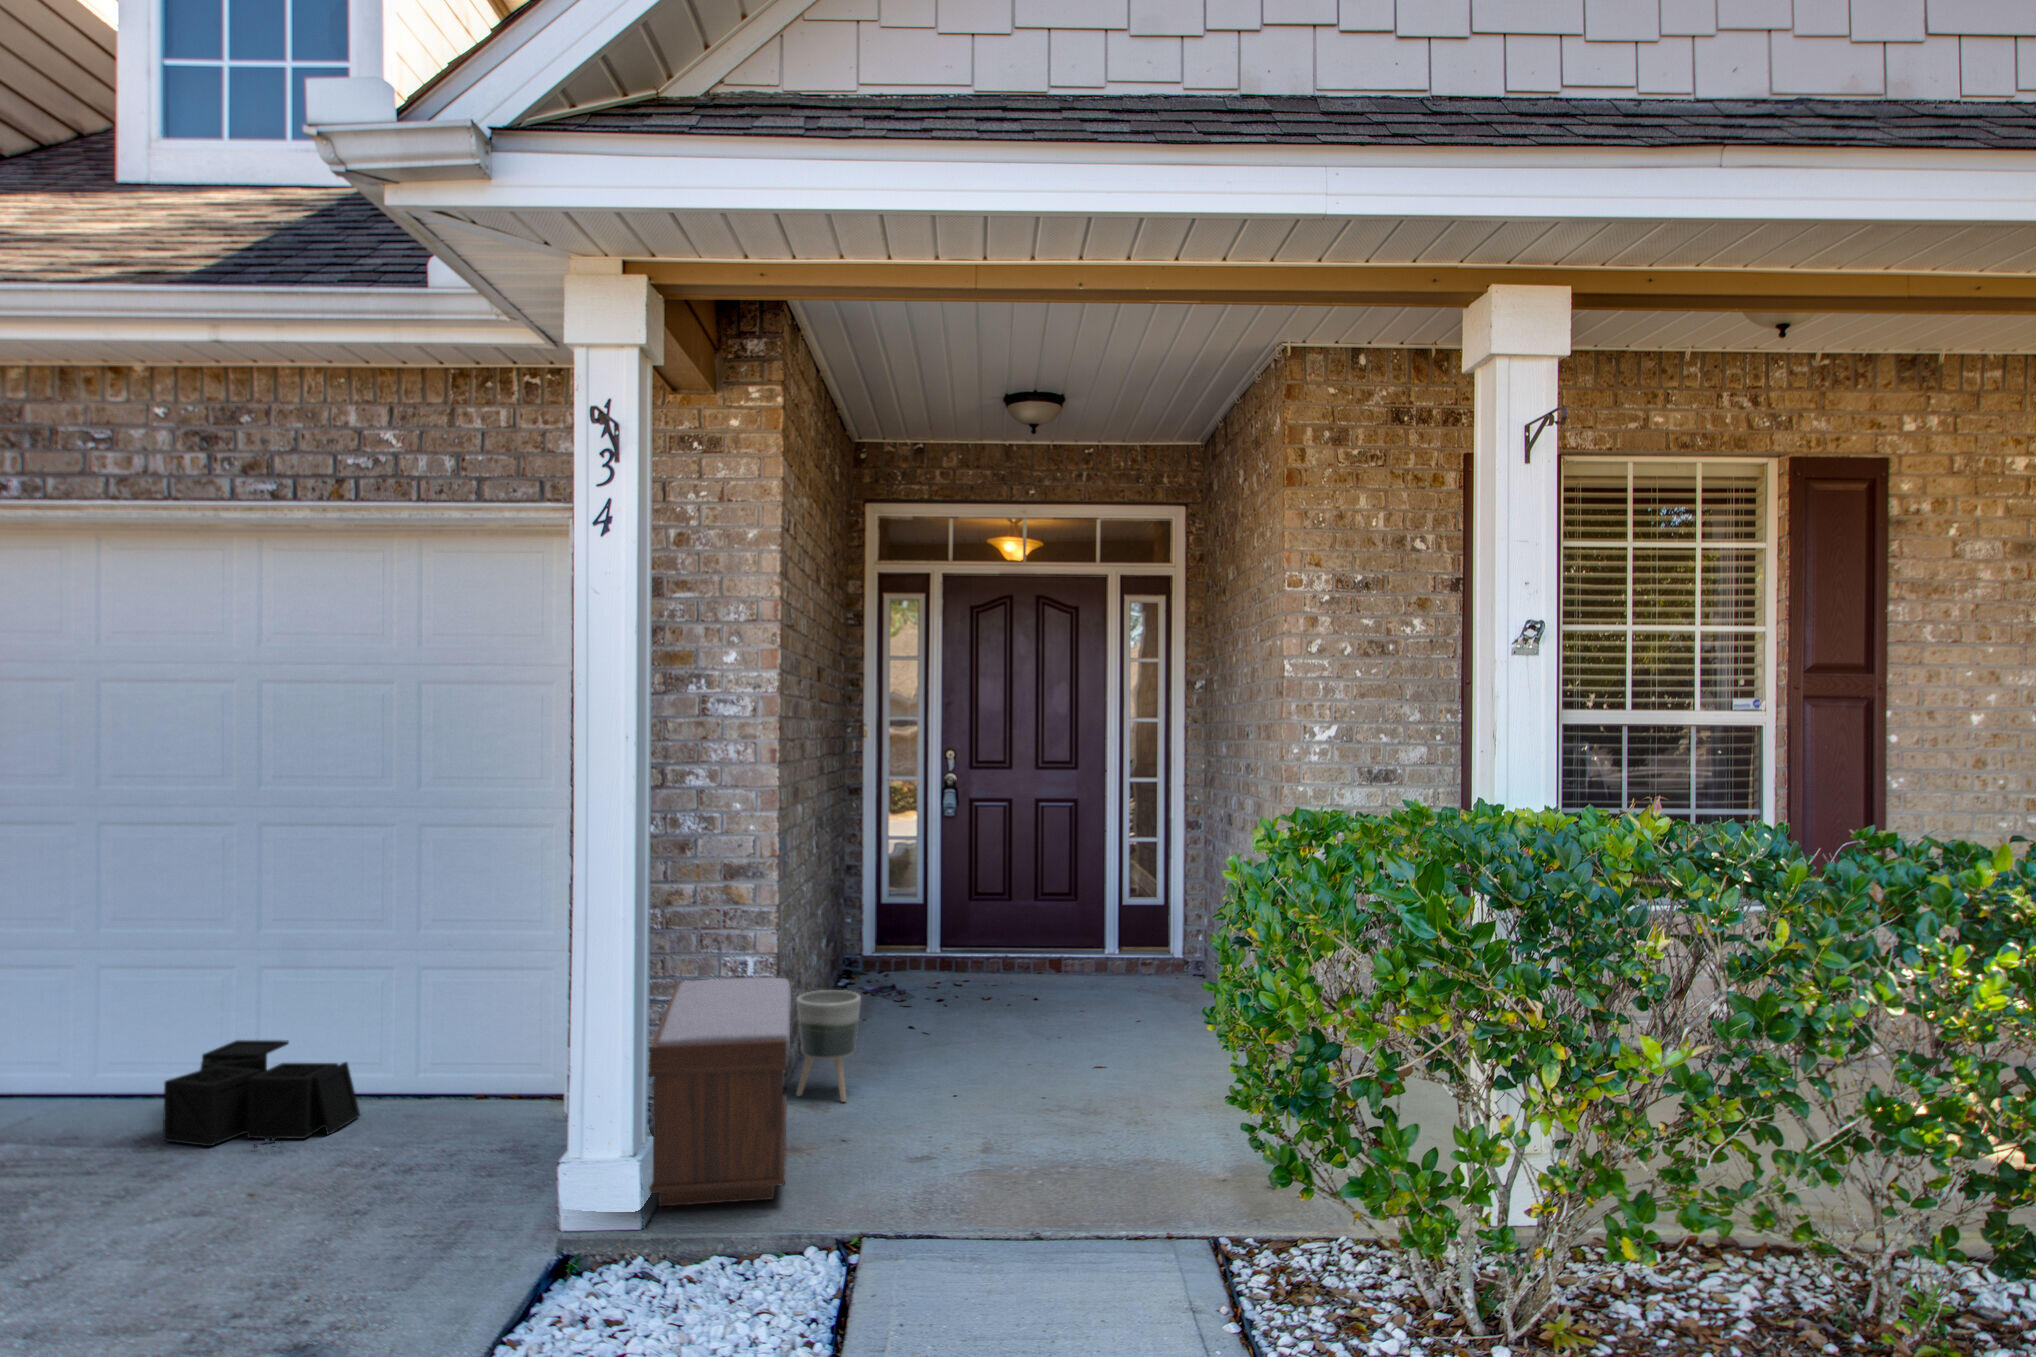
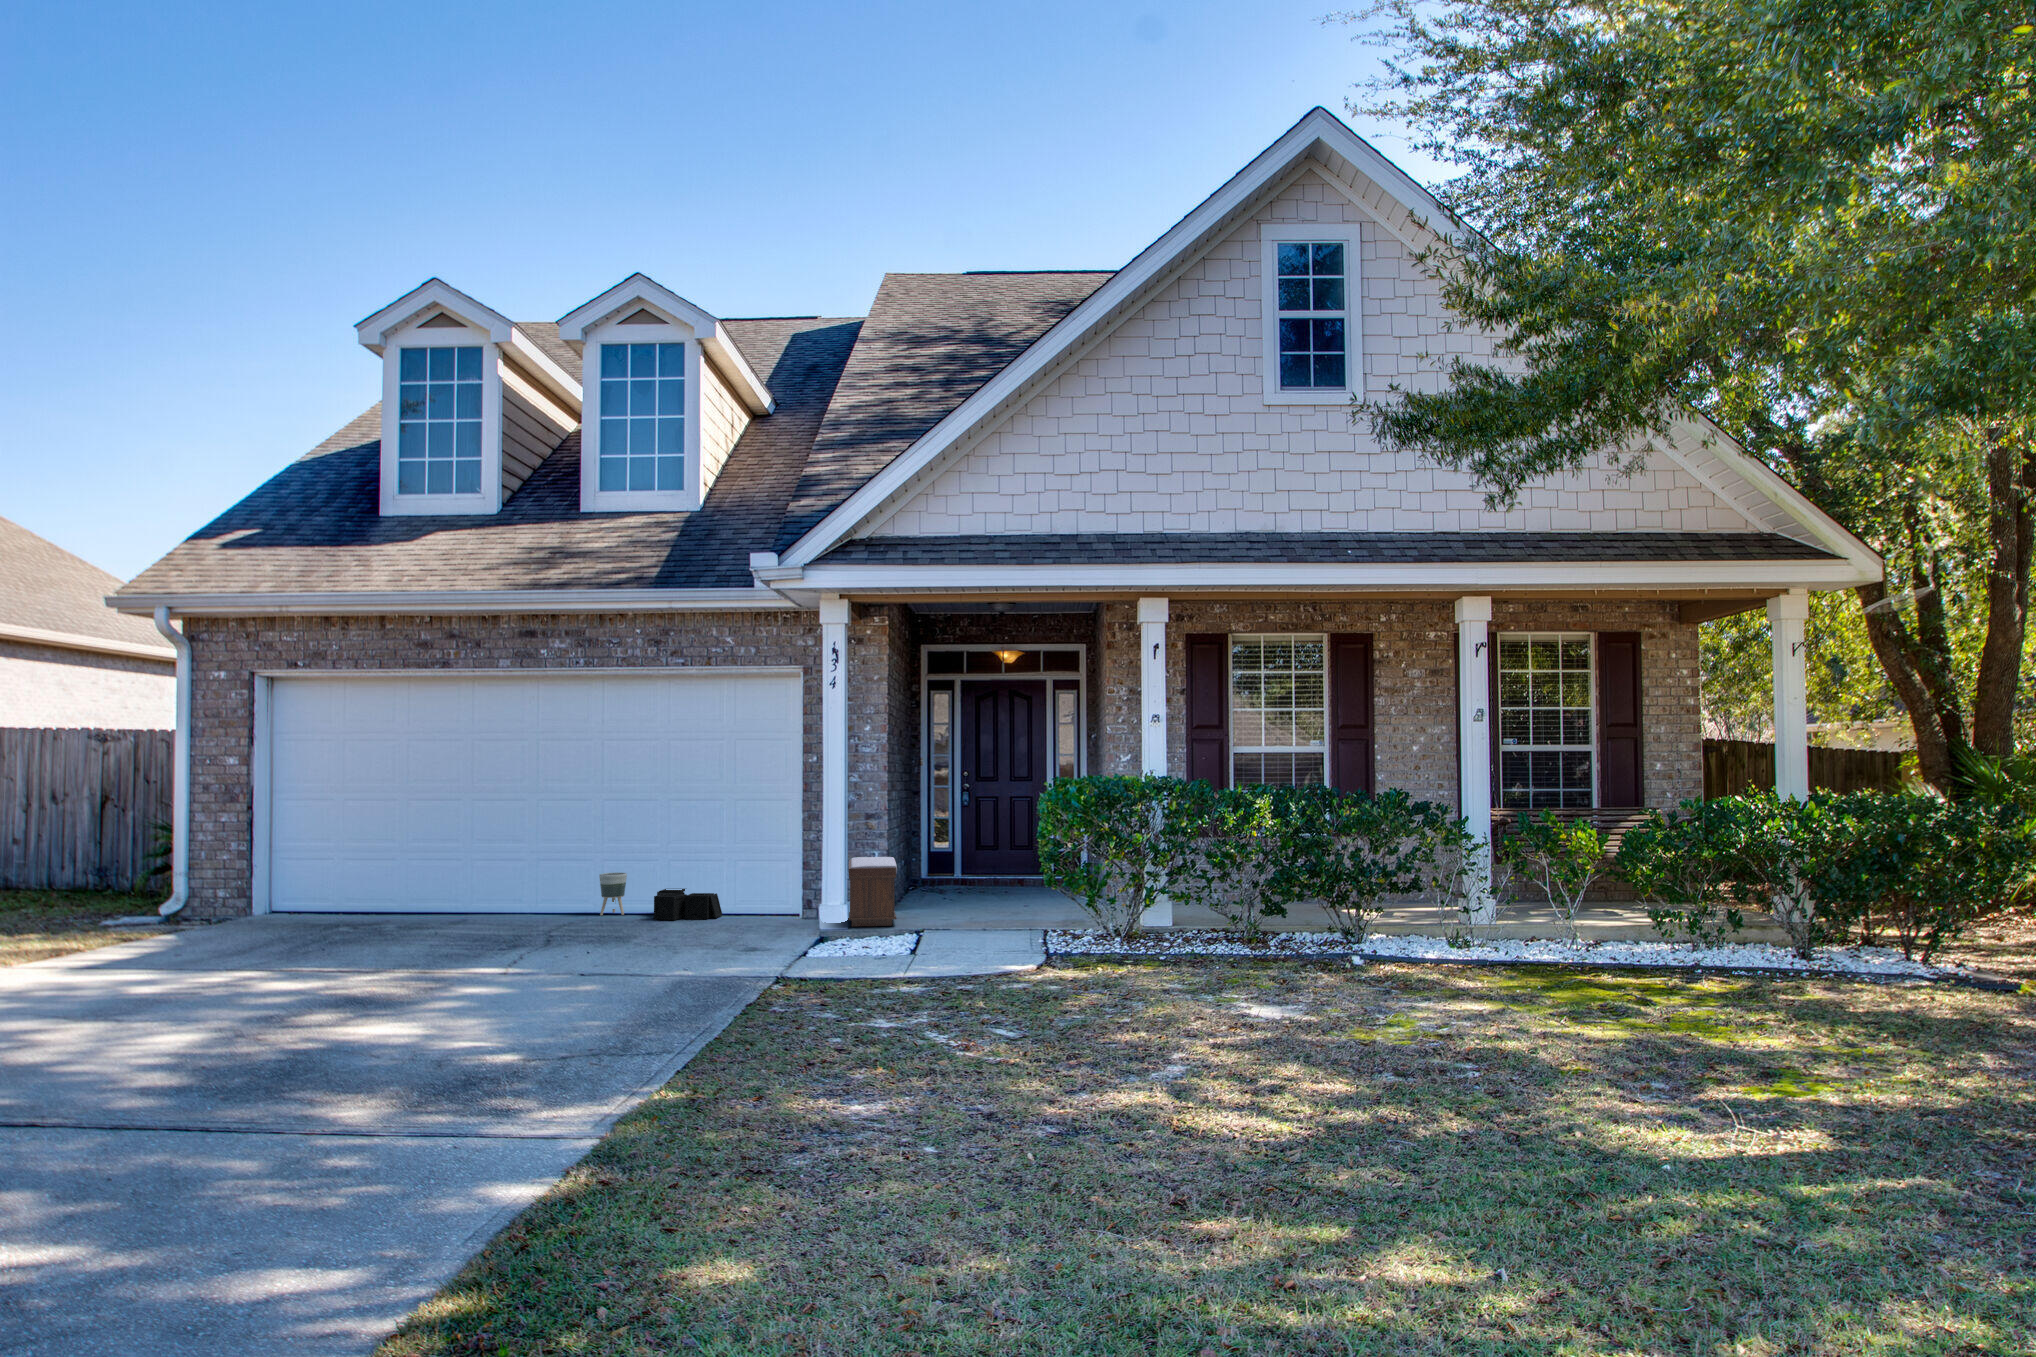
planter: present [796,990,861,1102] -> present [599,872,627,915]

